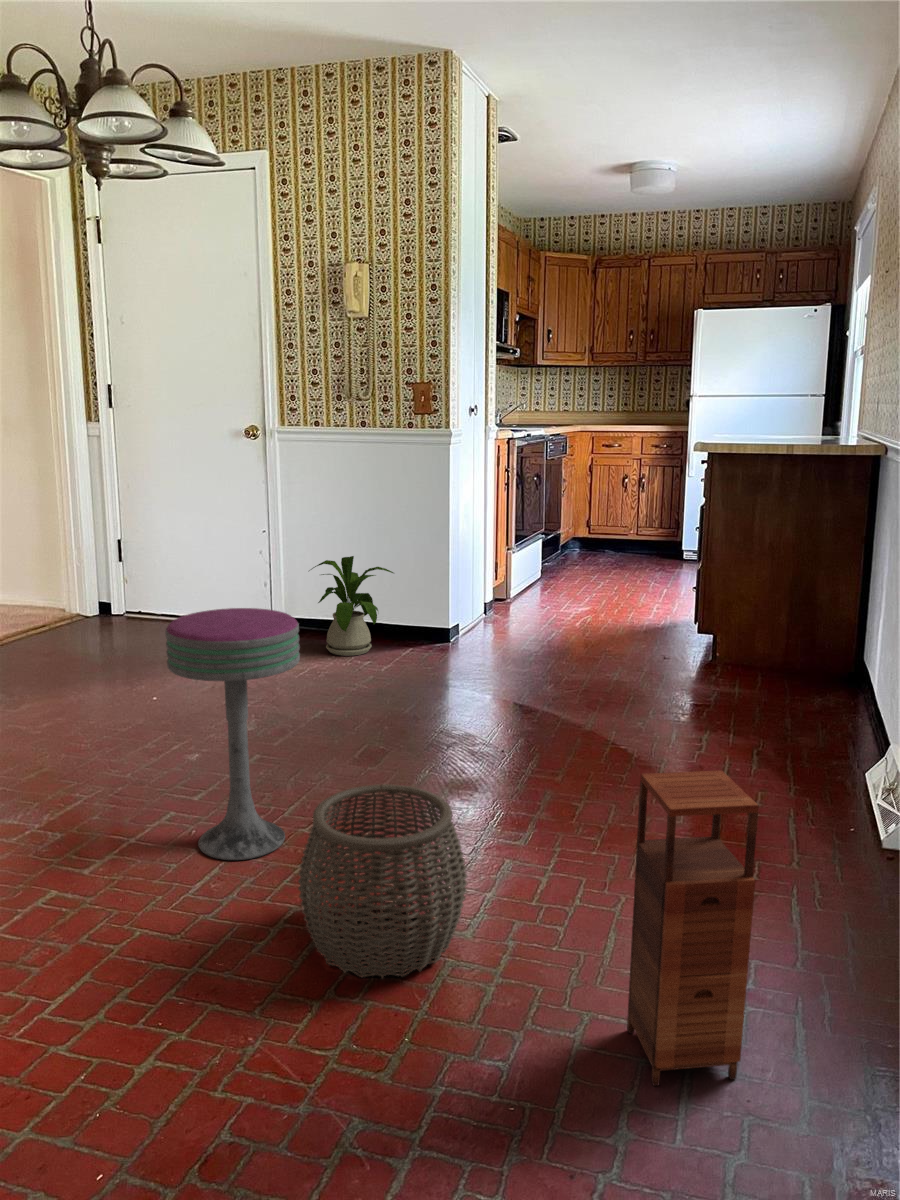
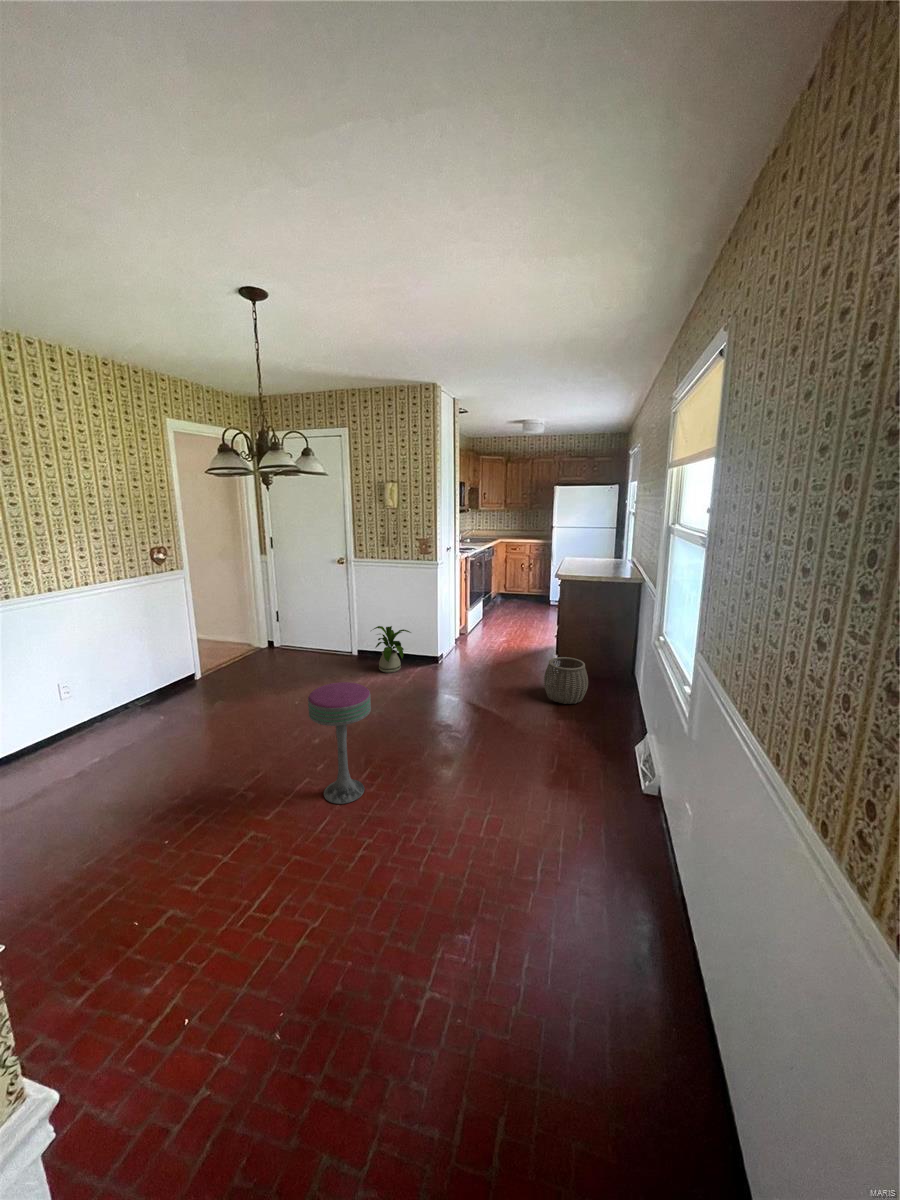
storage cabinet: present [627,770,758,1086] -> none [524,787,580,931]
woven basket: present [298,784,467,979] -> present [544,657,588,704]

